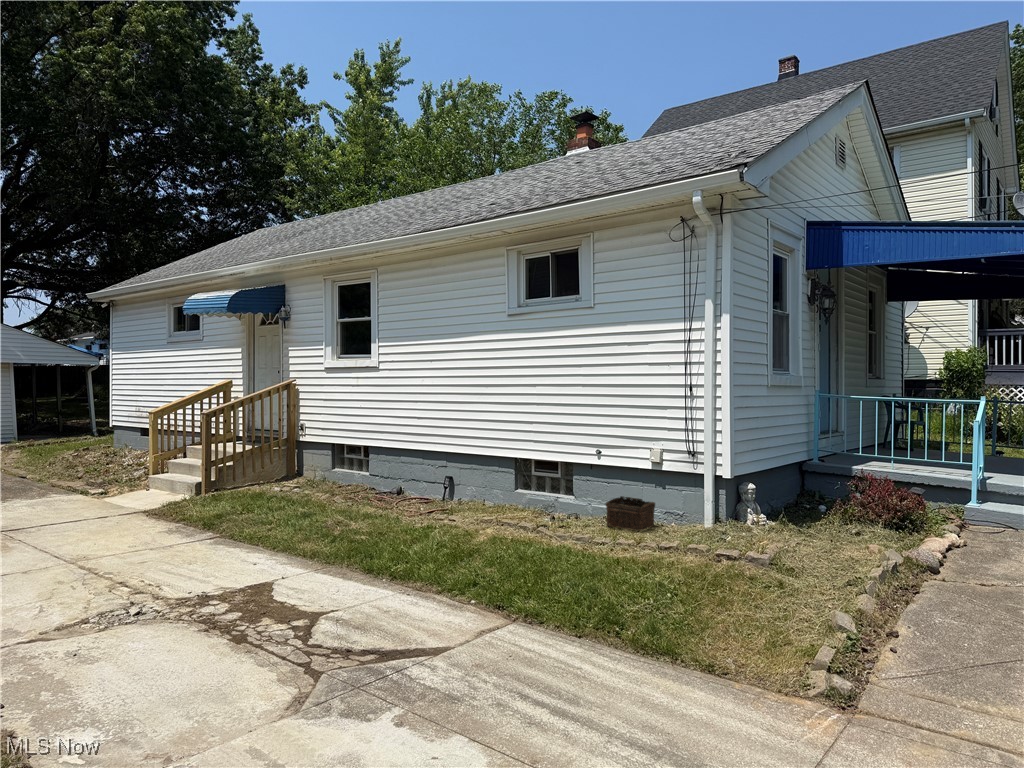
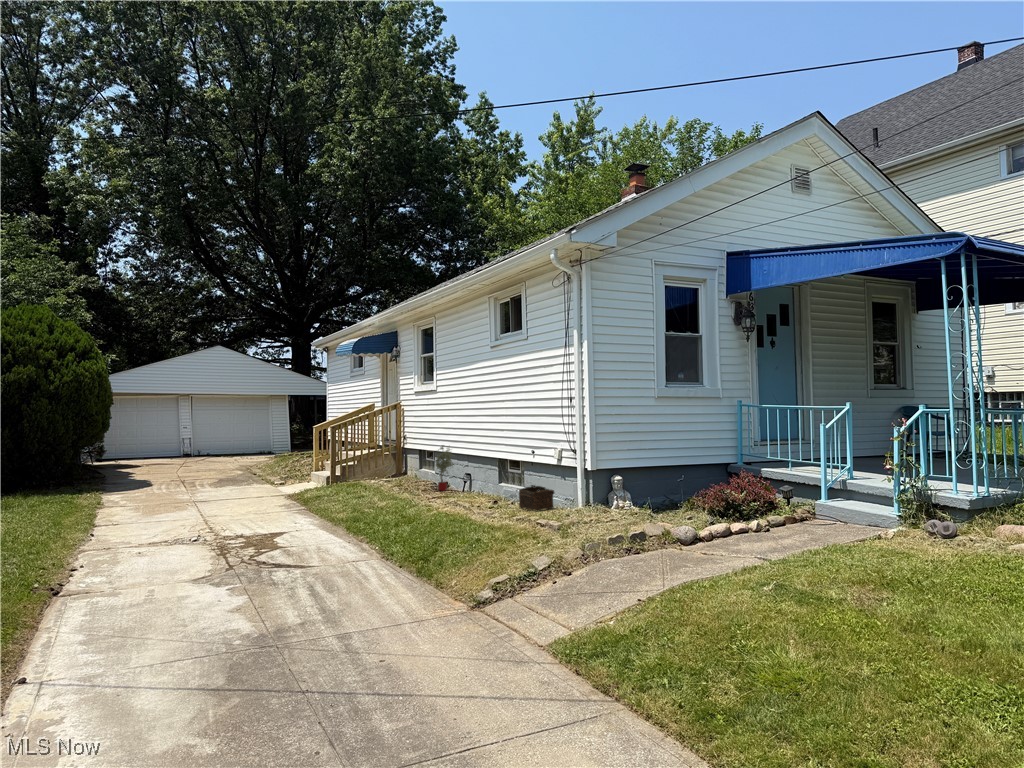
potted tree: none [387,440,424,501] -> present [435,445,454,491]

